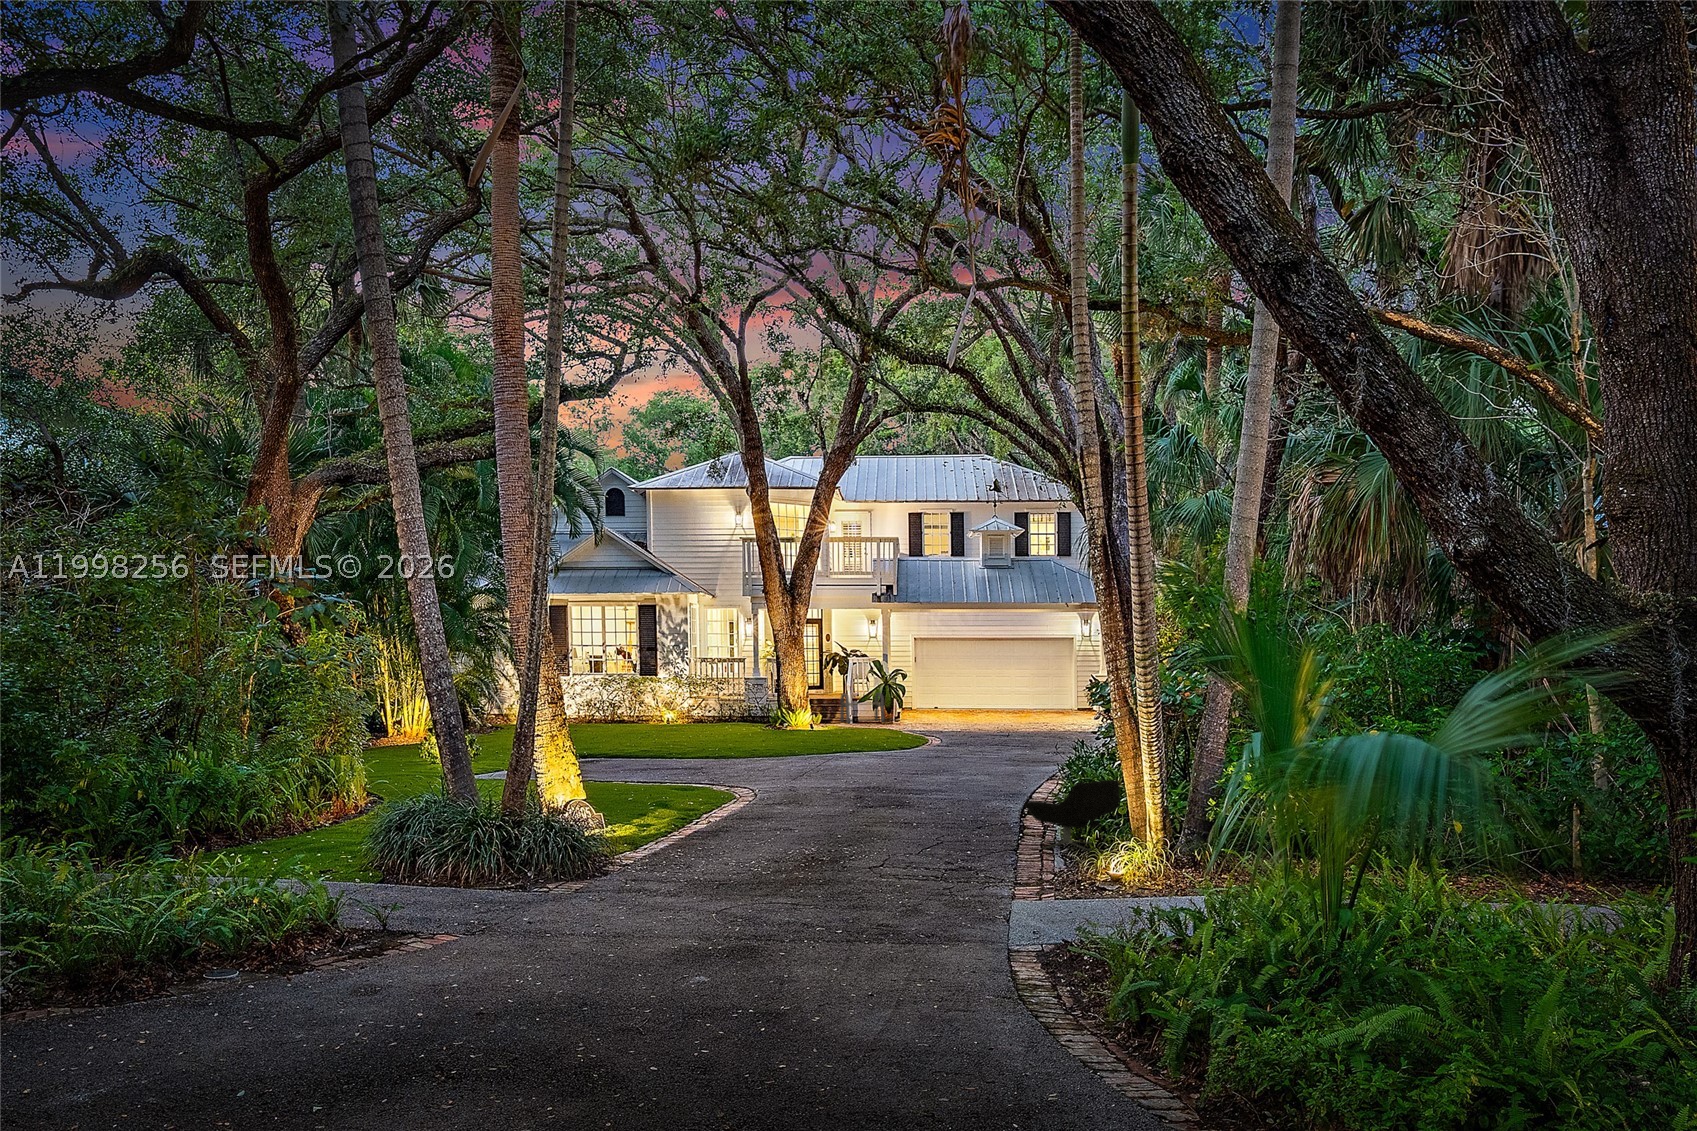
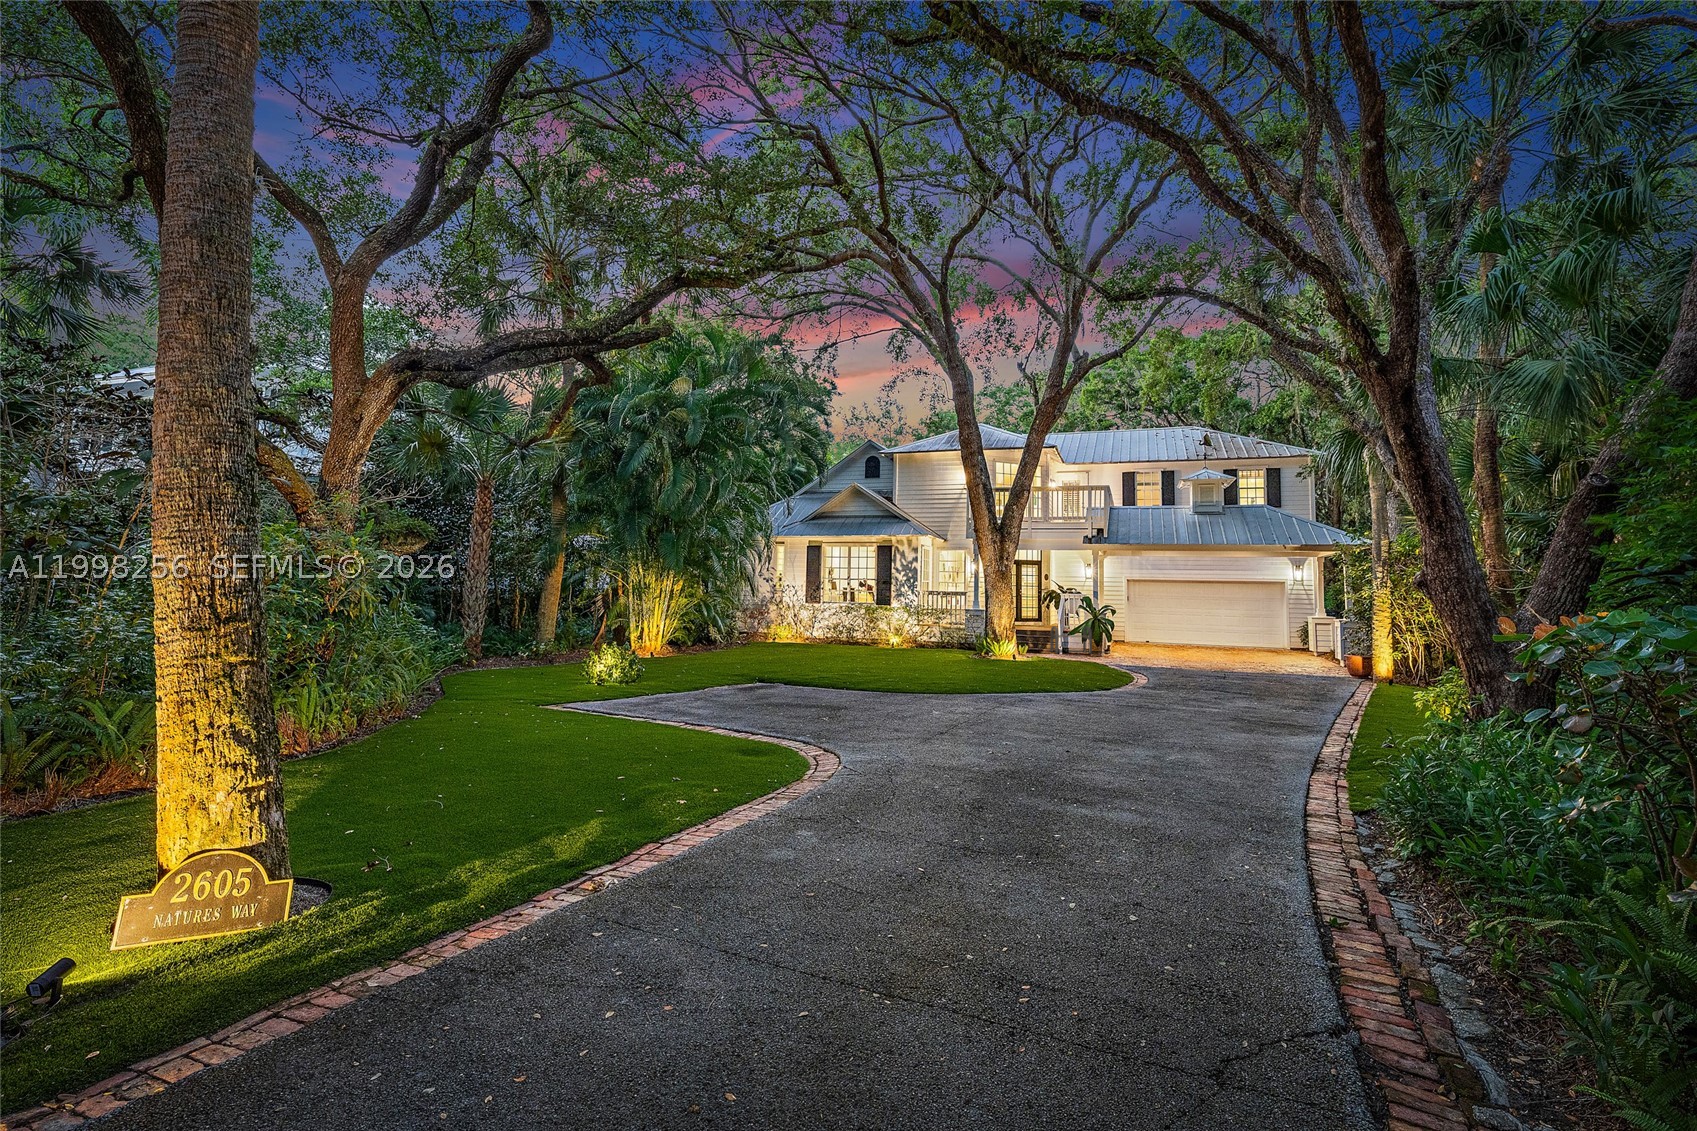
lounge chair: present [1024,780,1120,850] -> none [1297,844,1555,1001]

